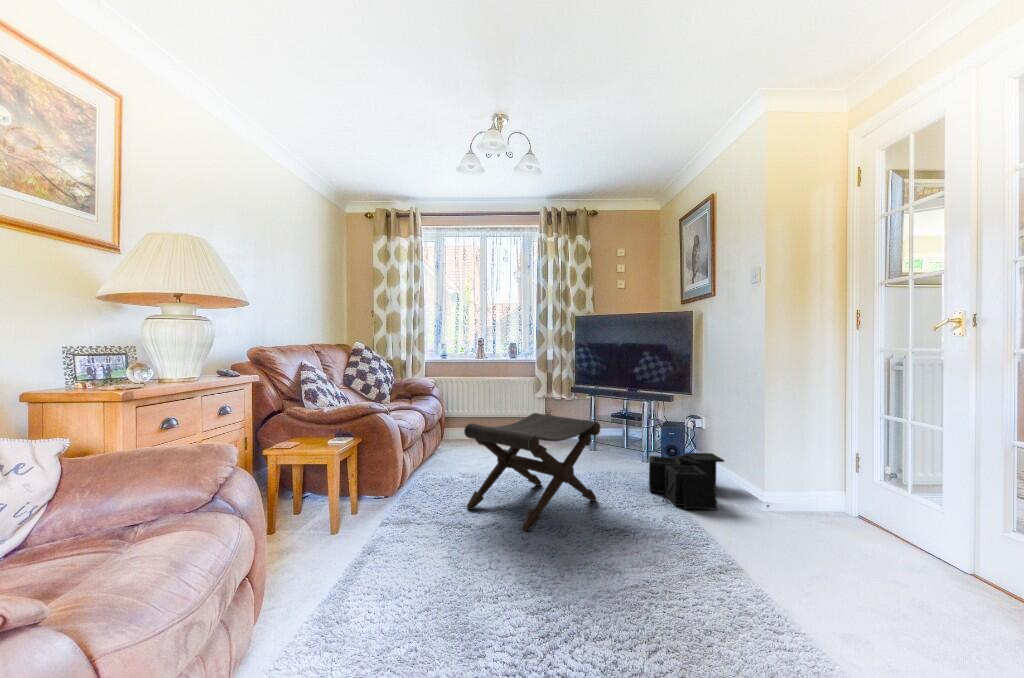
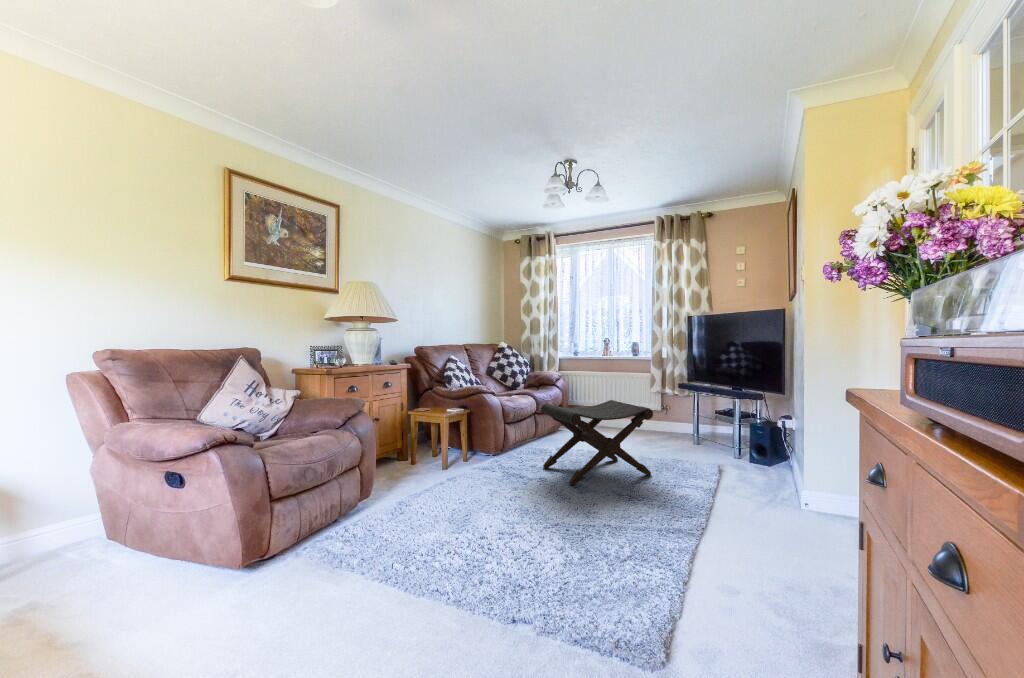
storage bin: present [649,453,724,510] -> none [704,445,790,495]

